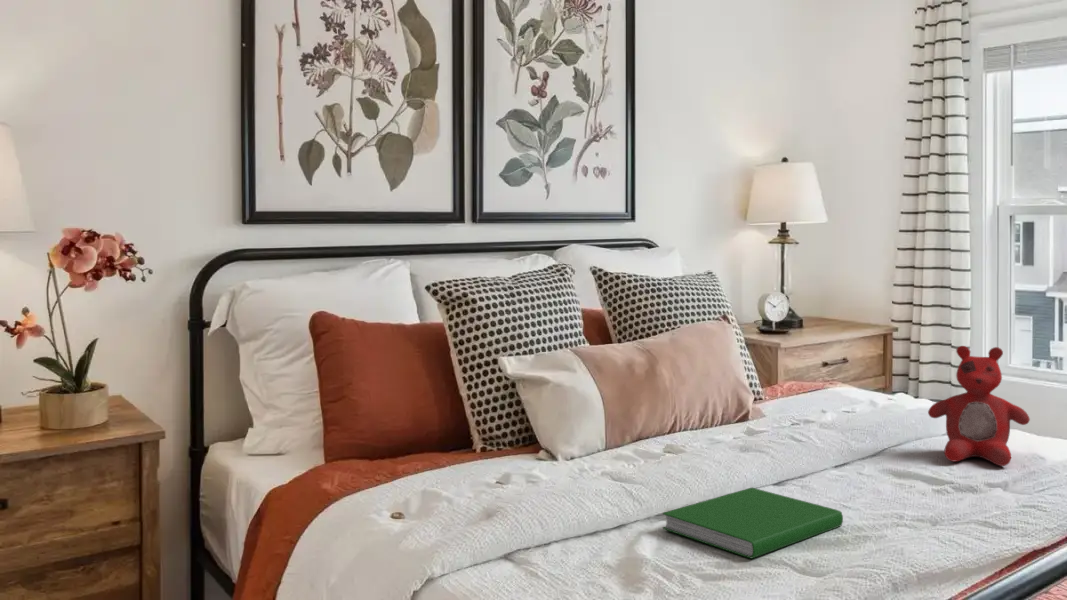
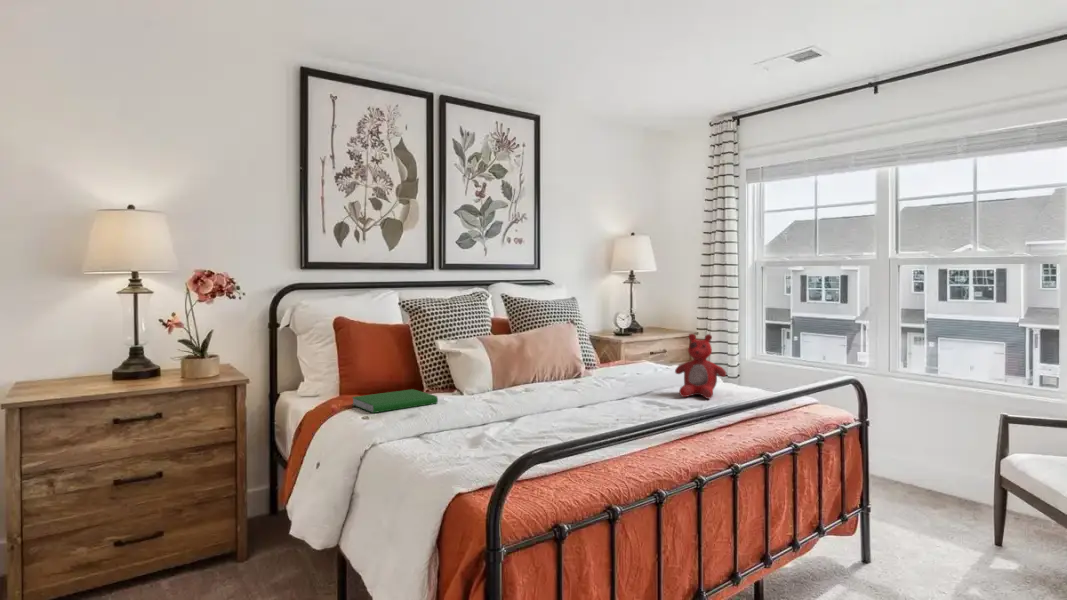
hardcover book: present [663,488,843,558] -> present [352,389,438,413]

